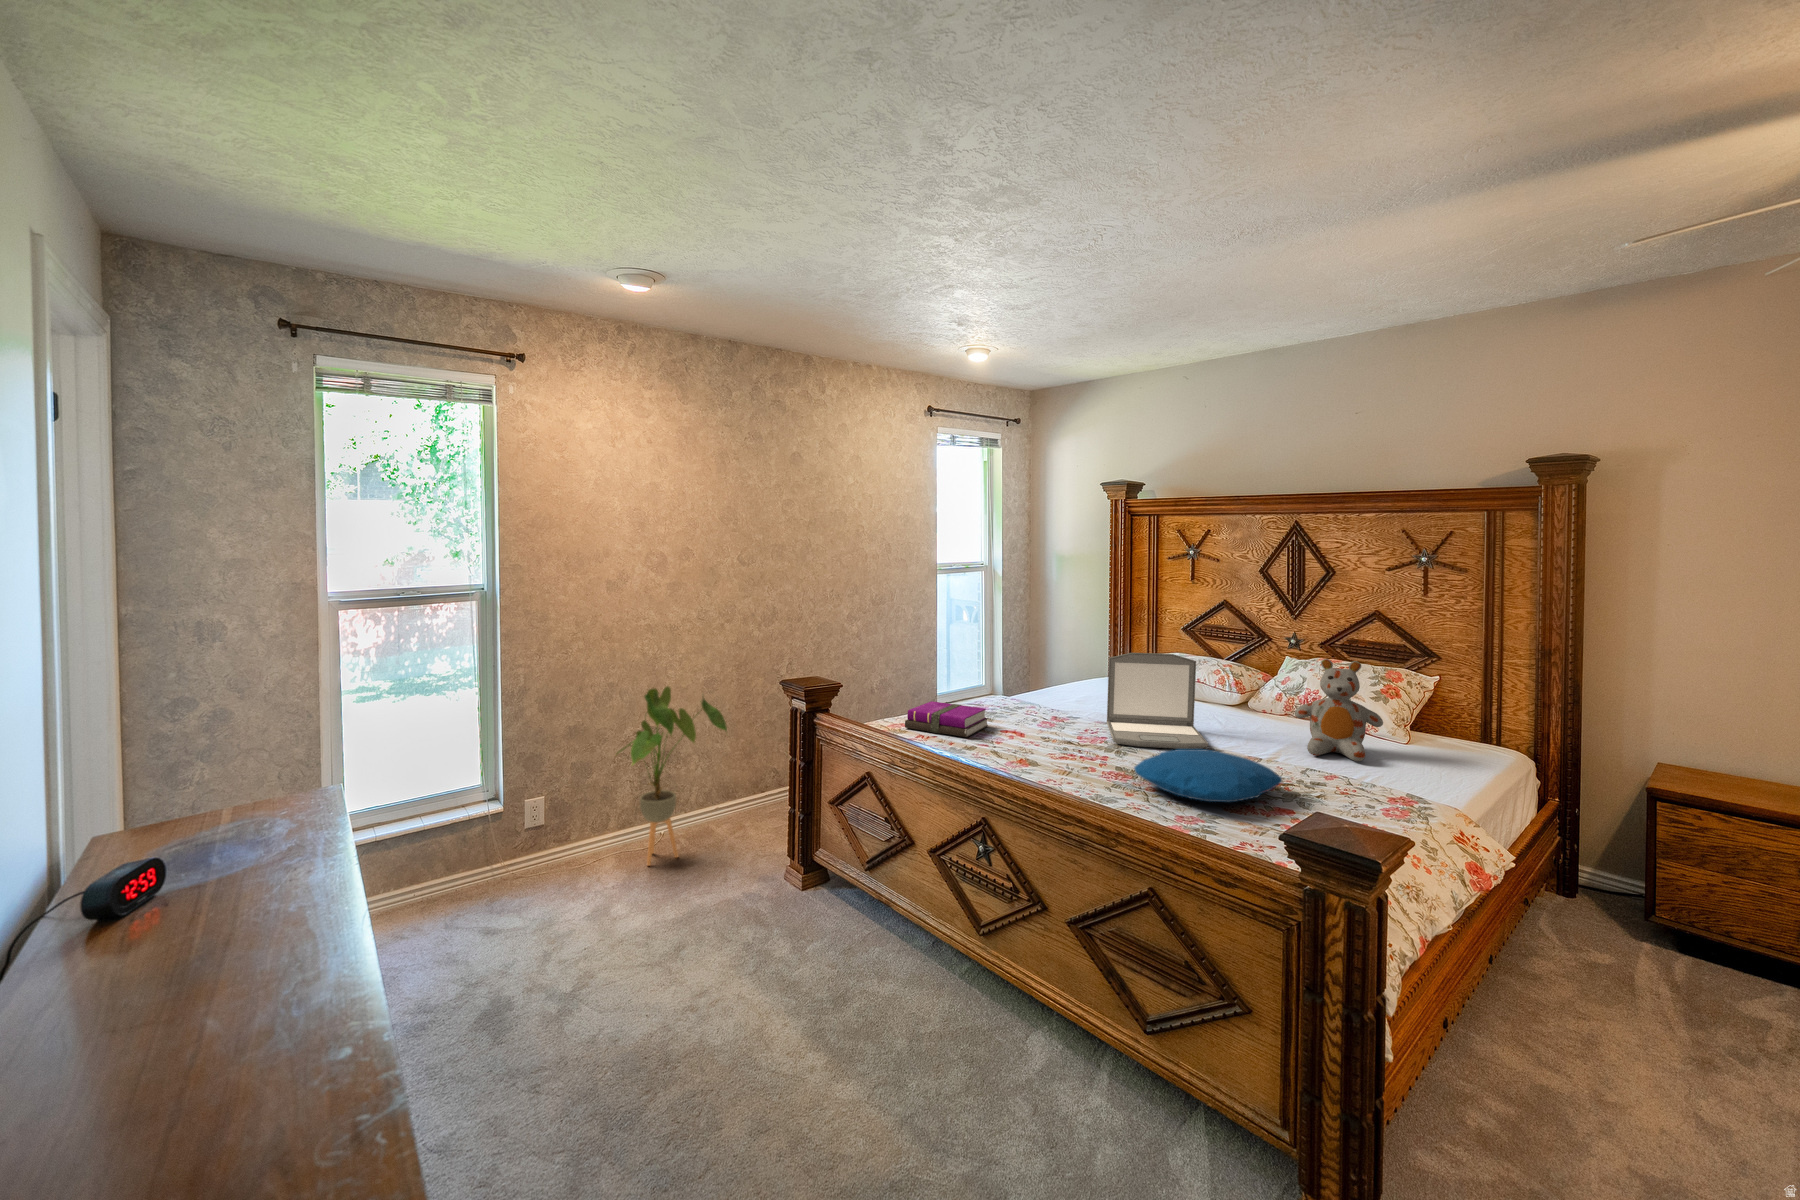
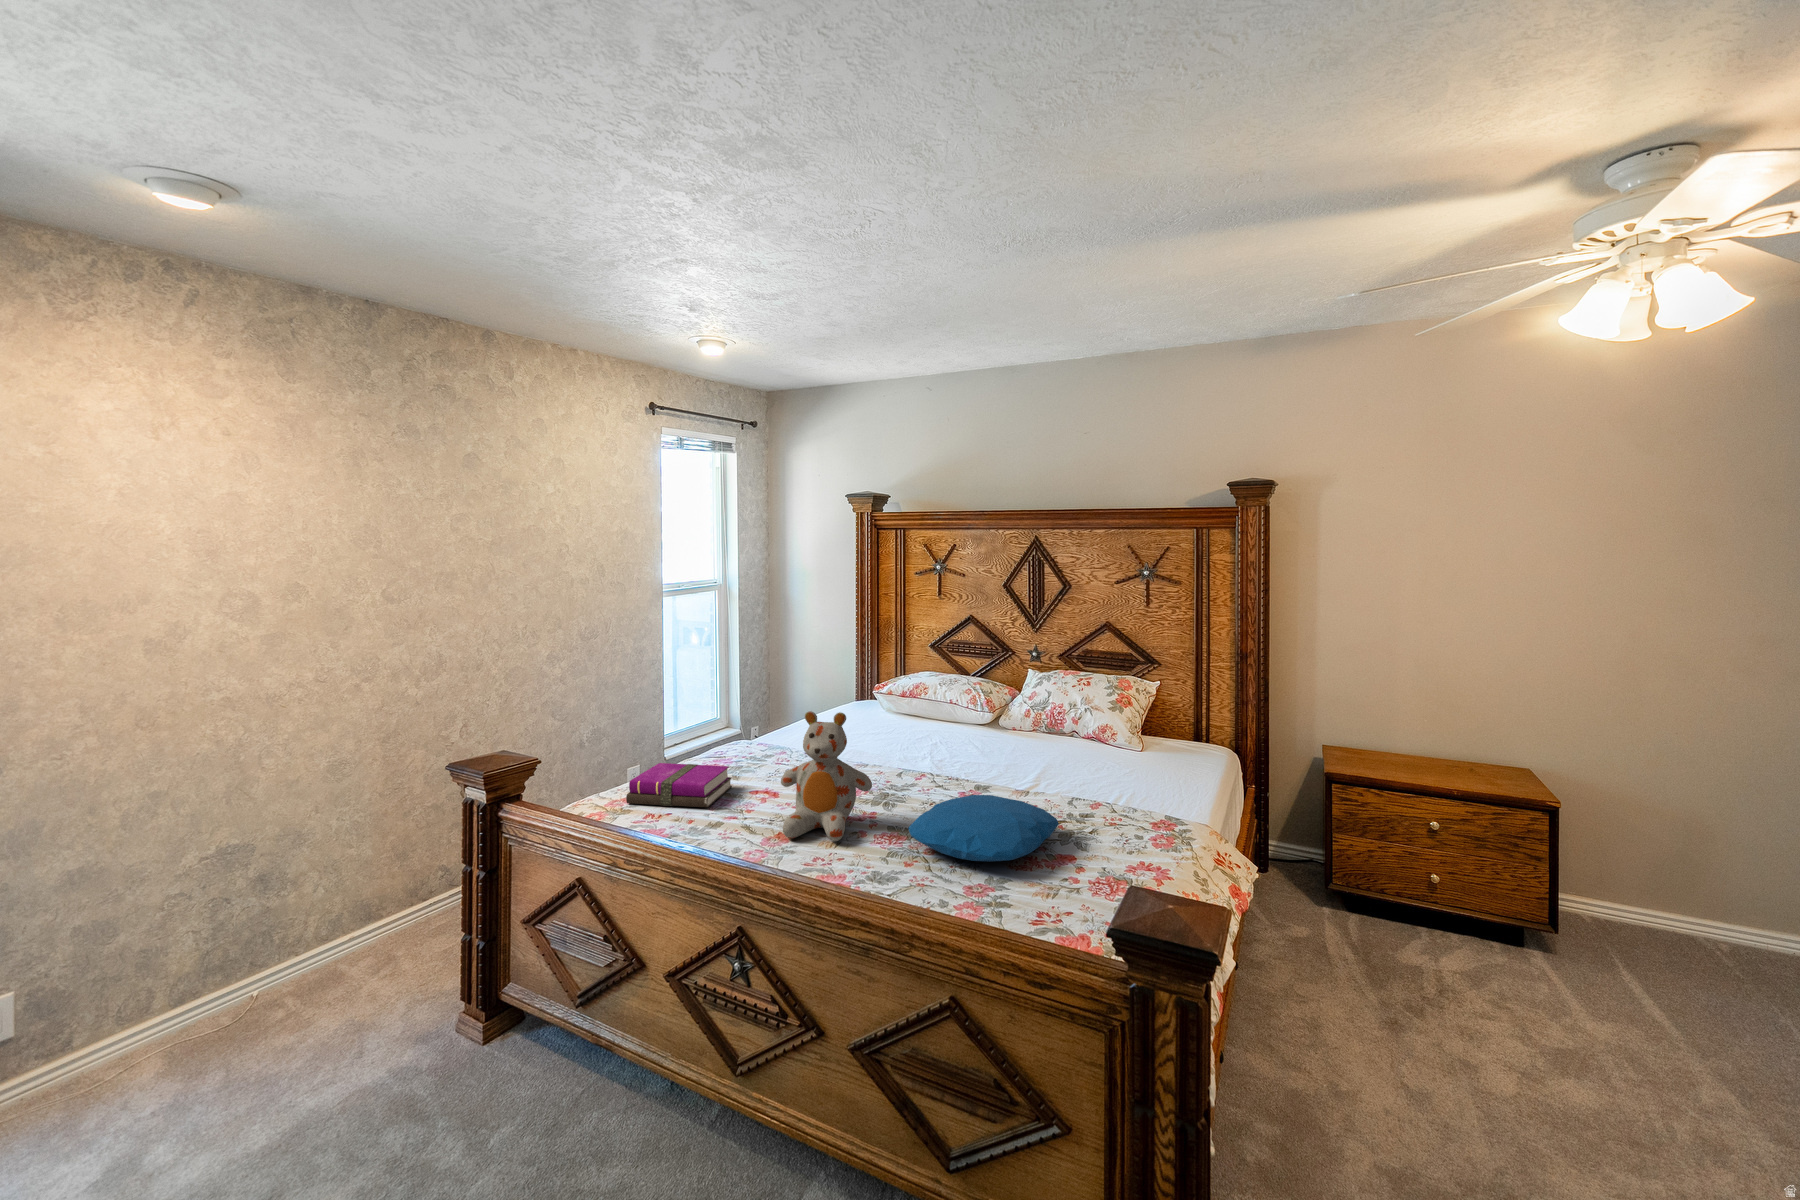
laptop: present [1107,653,1208,749] -> none [866,684,975,793]
stuffed bear: present [1295,659,1383,761] -> present [781,711,872,841]
house plant: present [617,686,727,866] -> none [161,785,365,1057]

